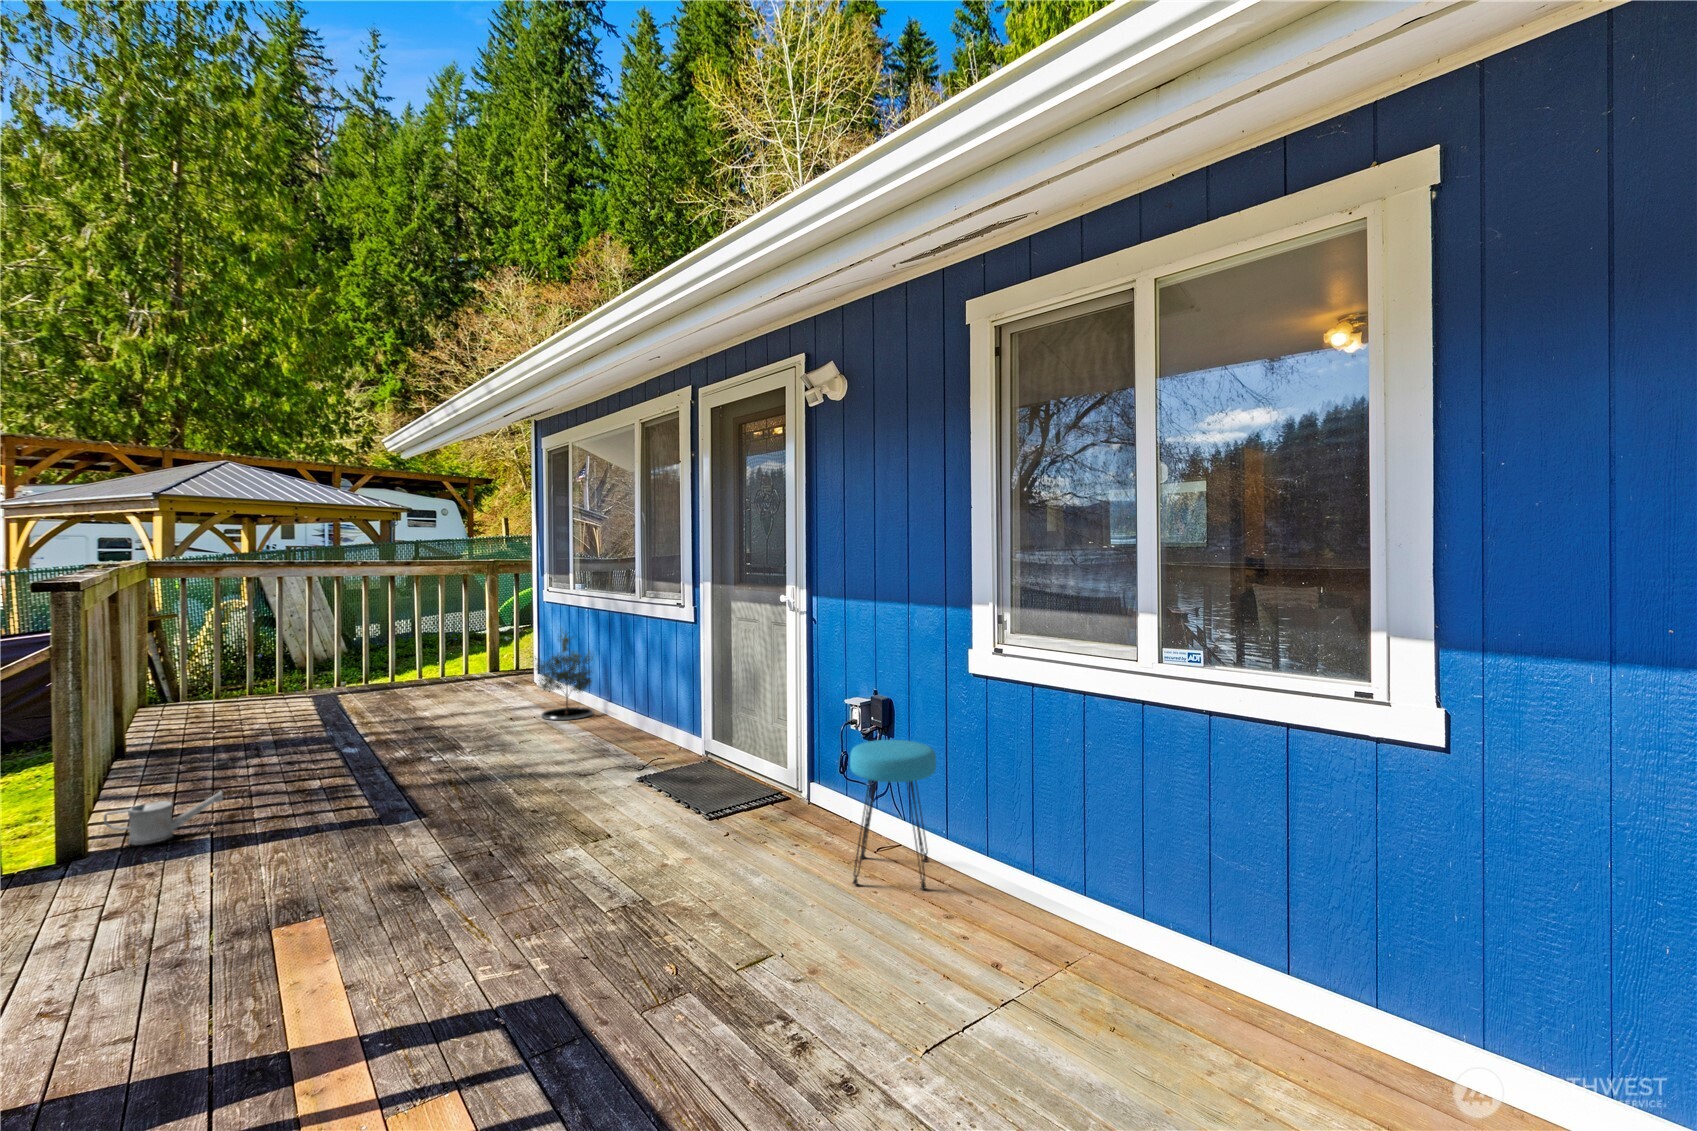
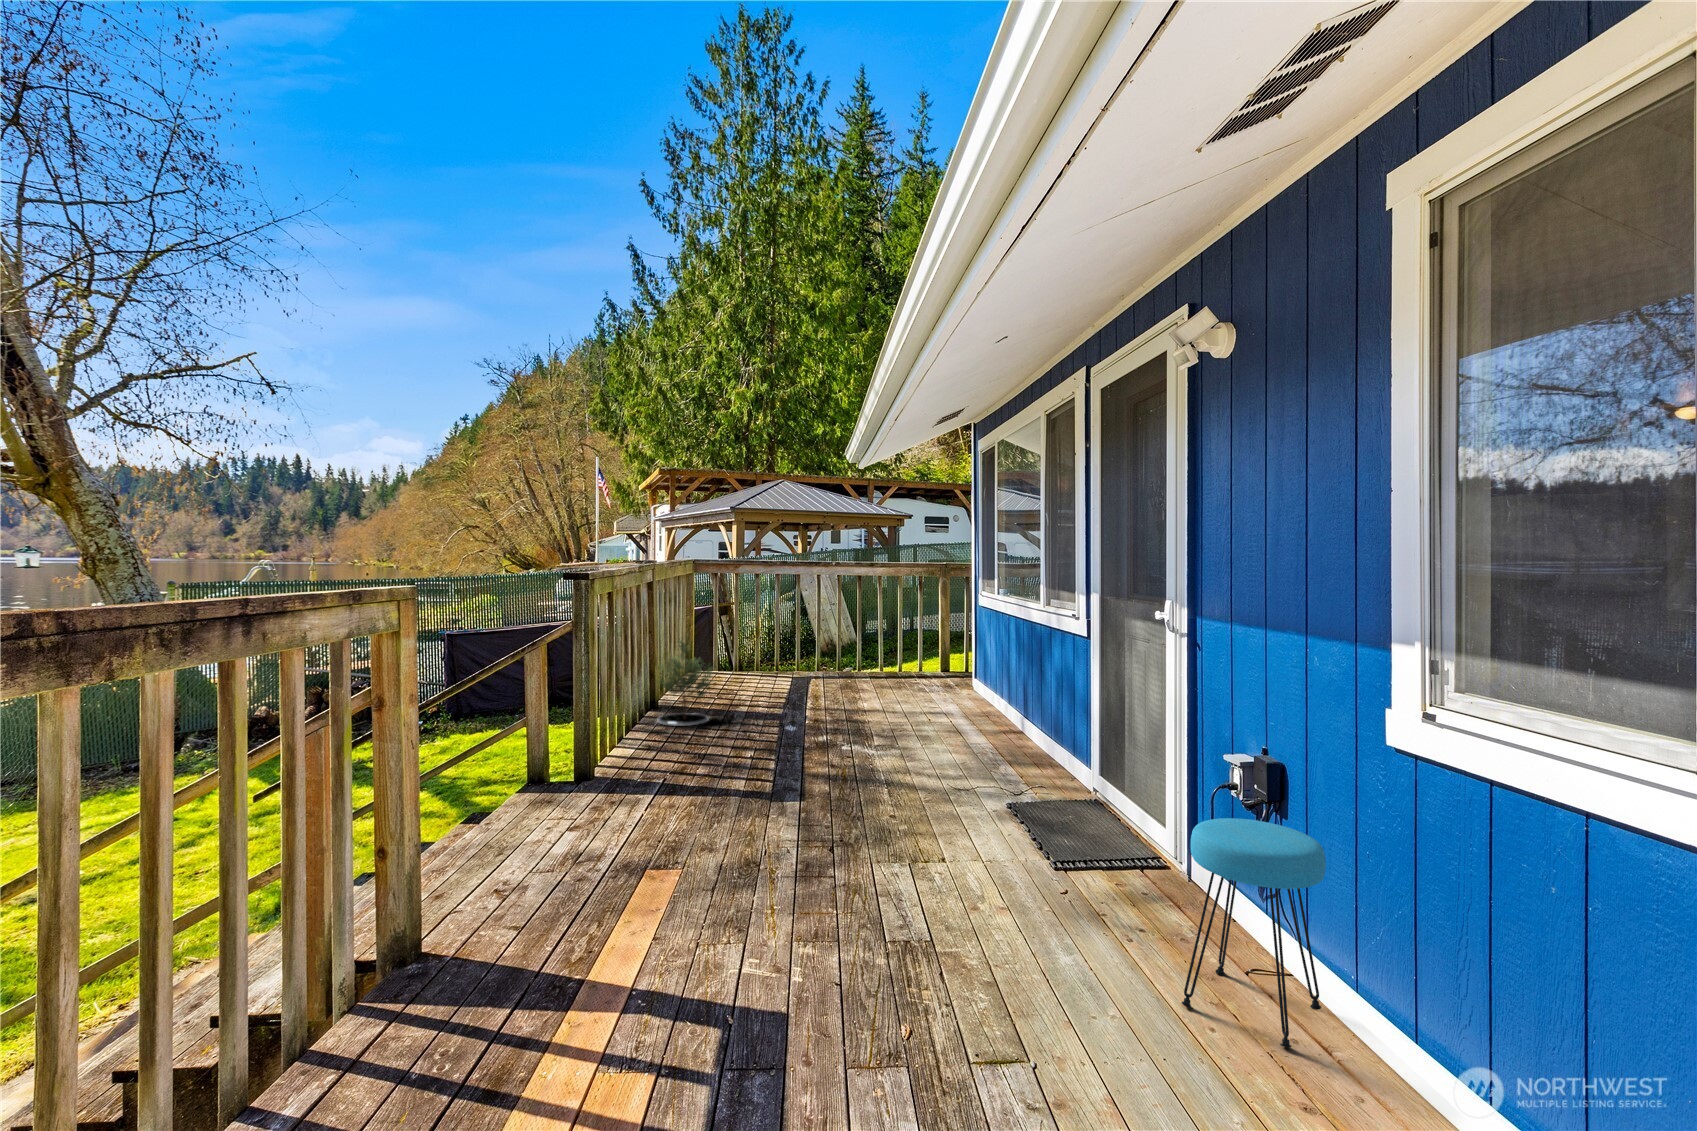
potted tree: present [532,629,593,720] -> present [658,635,713,726]
watering can: present [104,791,223,845] -> none [604,746,676,780]

